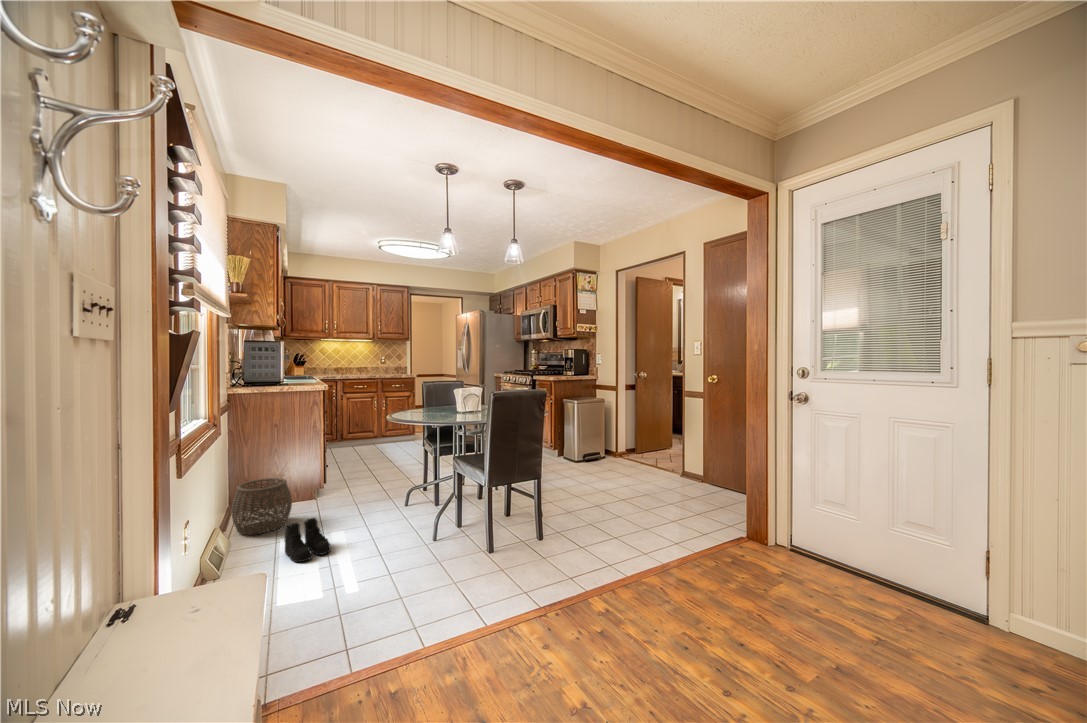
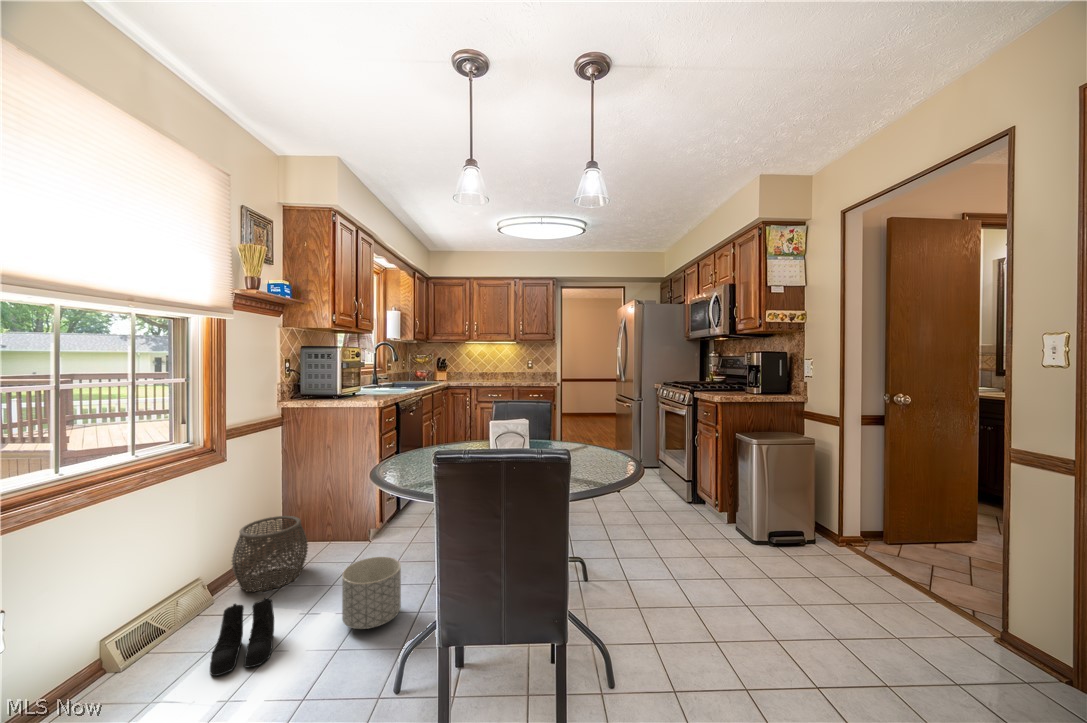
planter: none [360,486,399,529] -> present [342,557,401,629]

